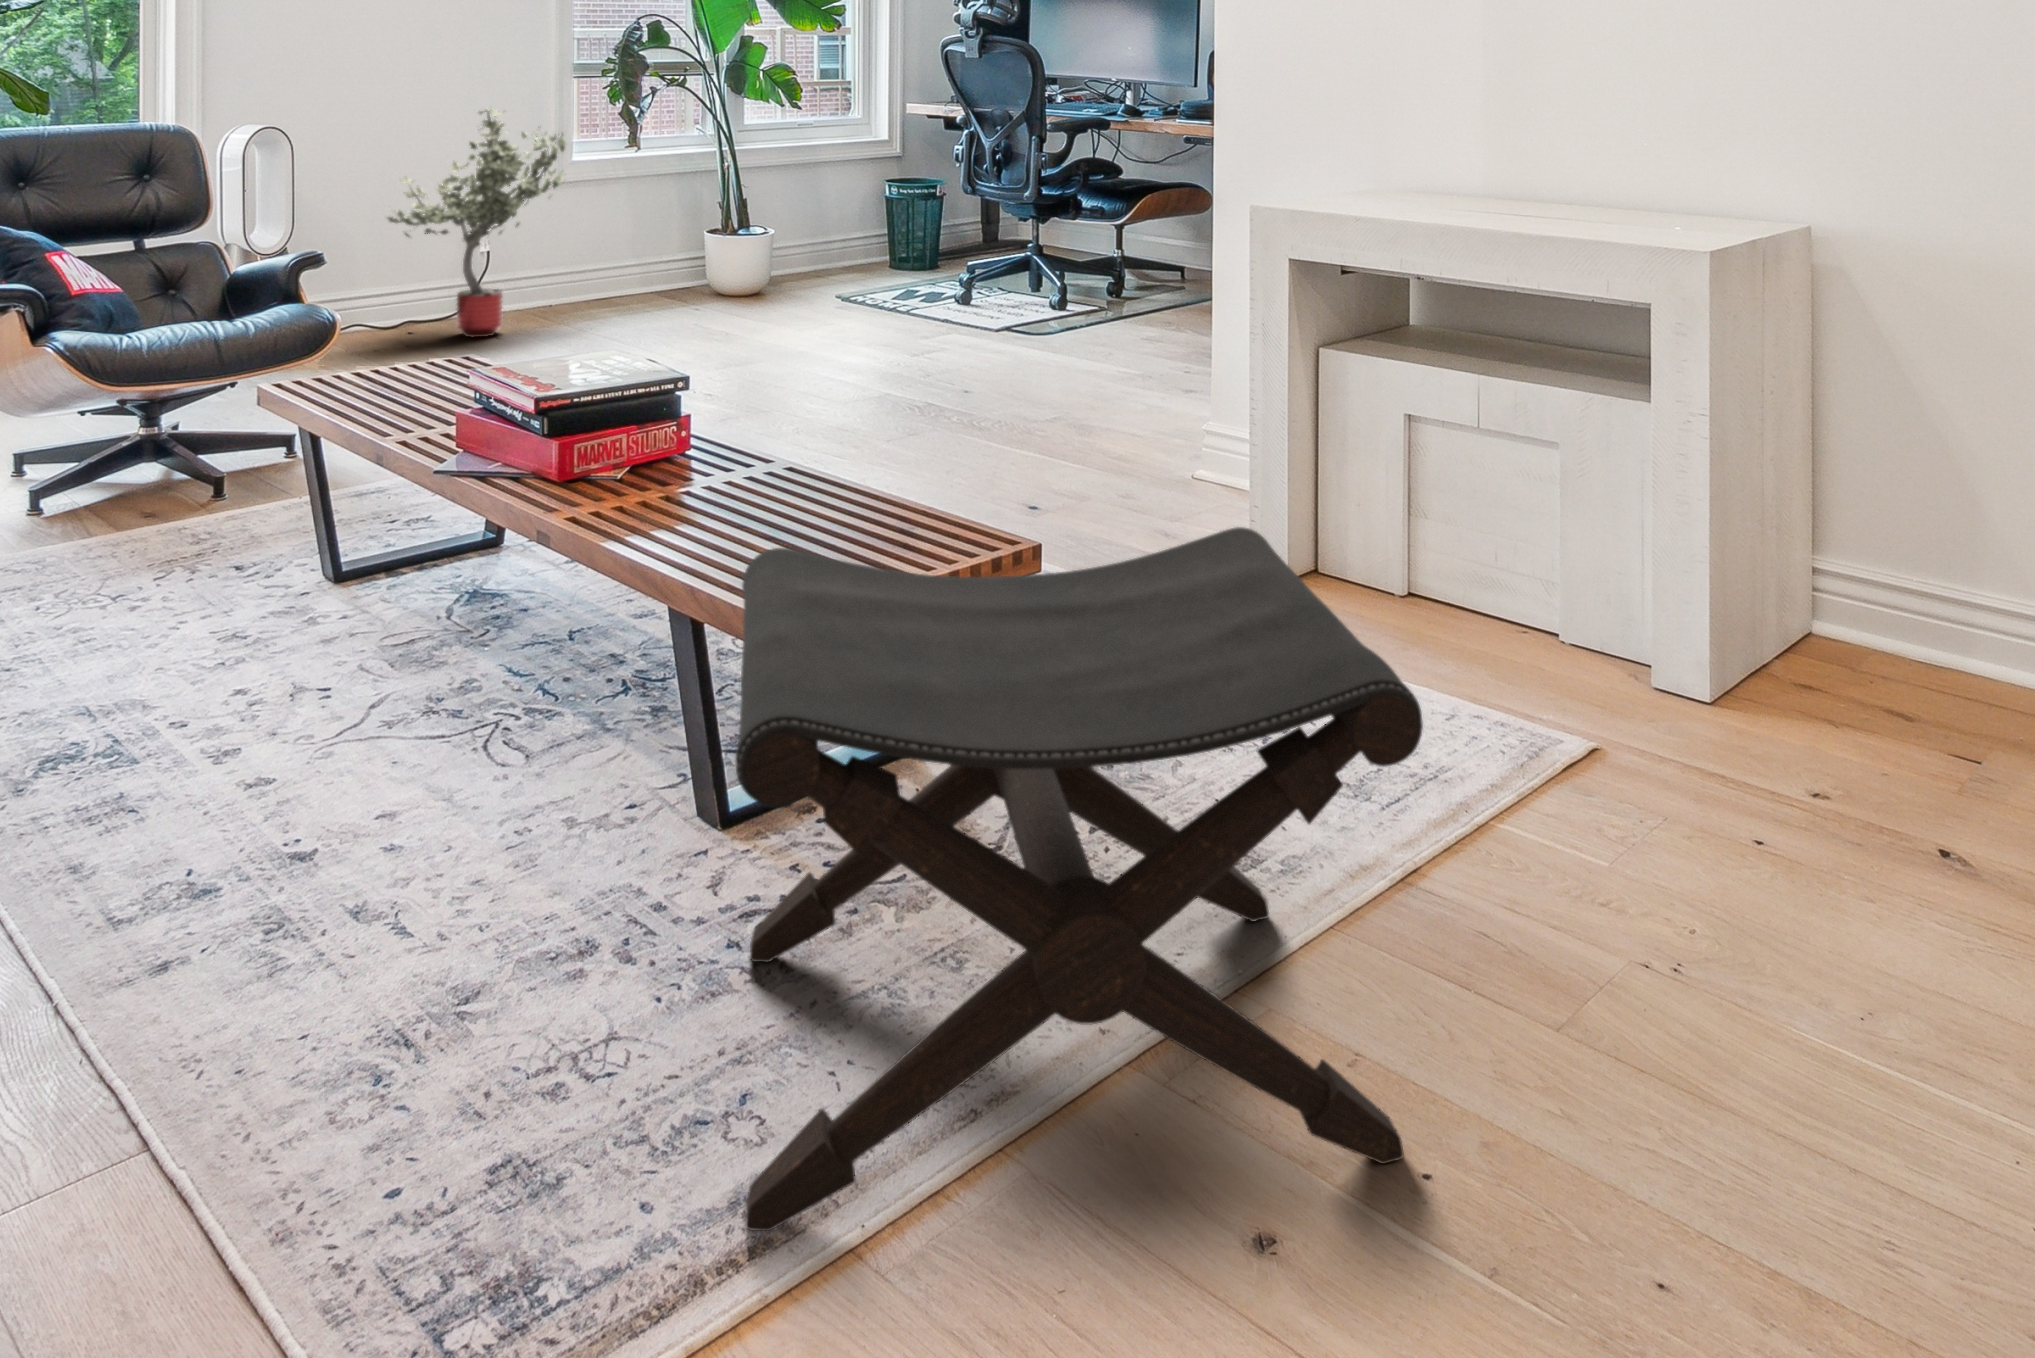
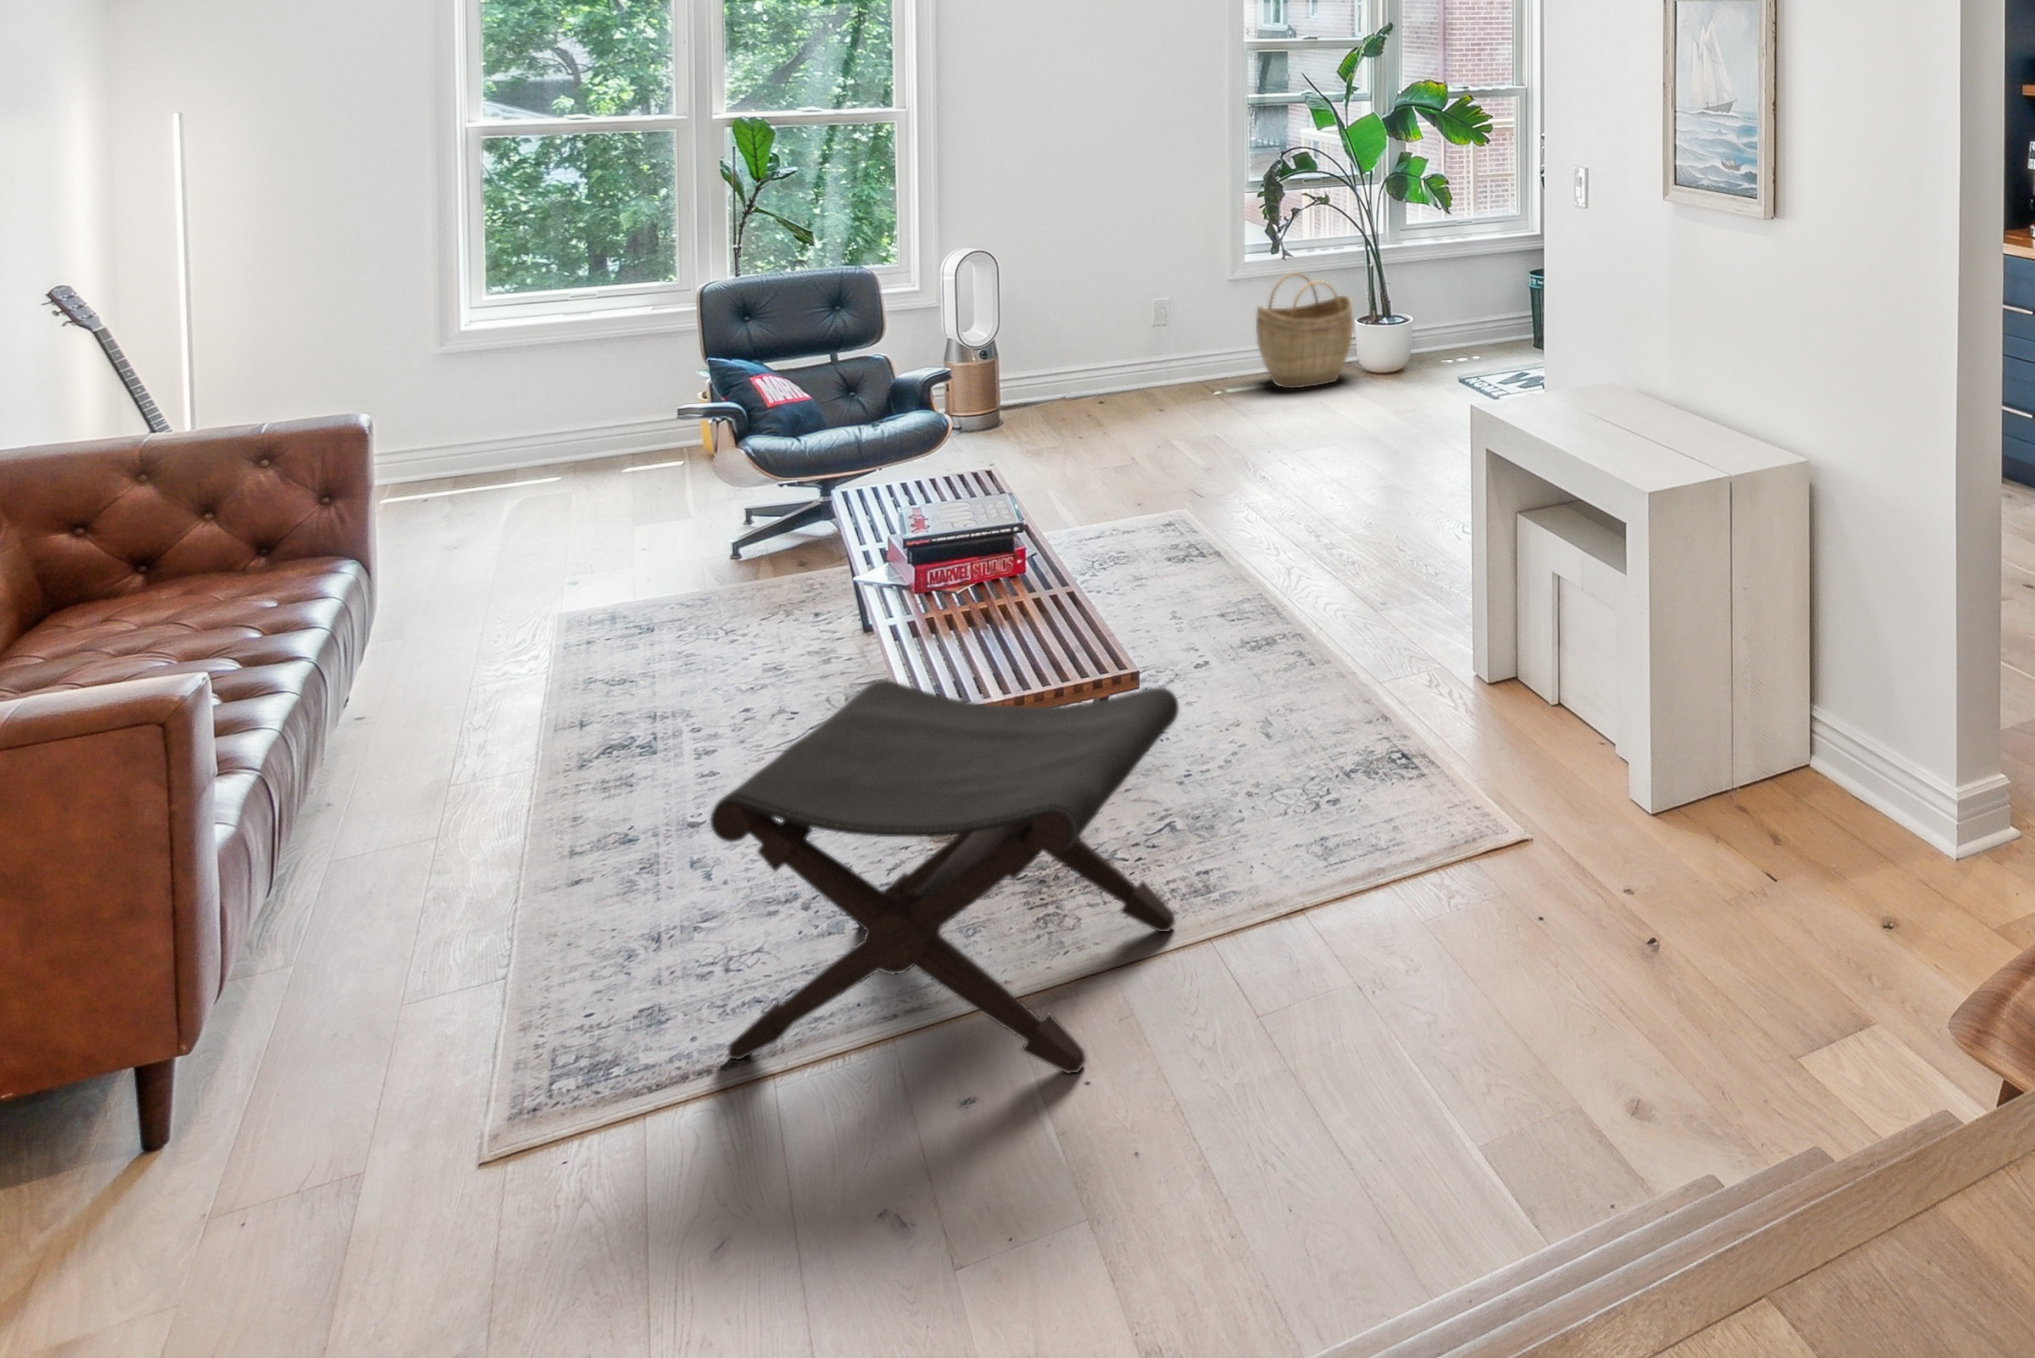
potted tree: present [387,108,566,337] -> none [1069,226,1222,411]
woven basket: none [591,174,708,311] -> present [1256,273,1353,388]

